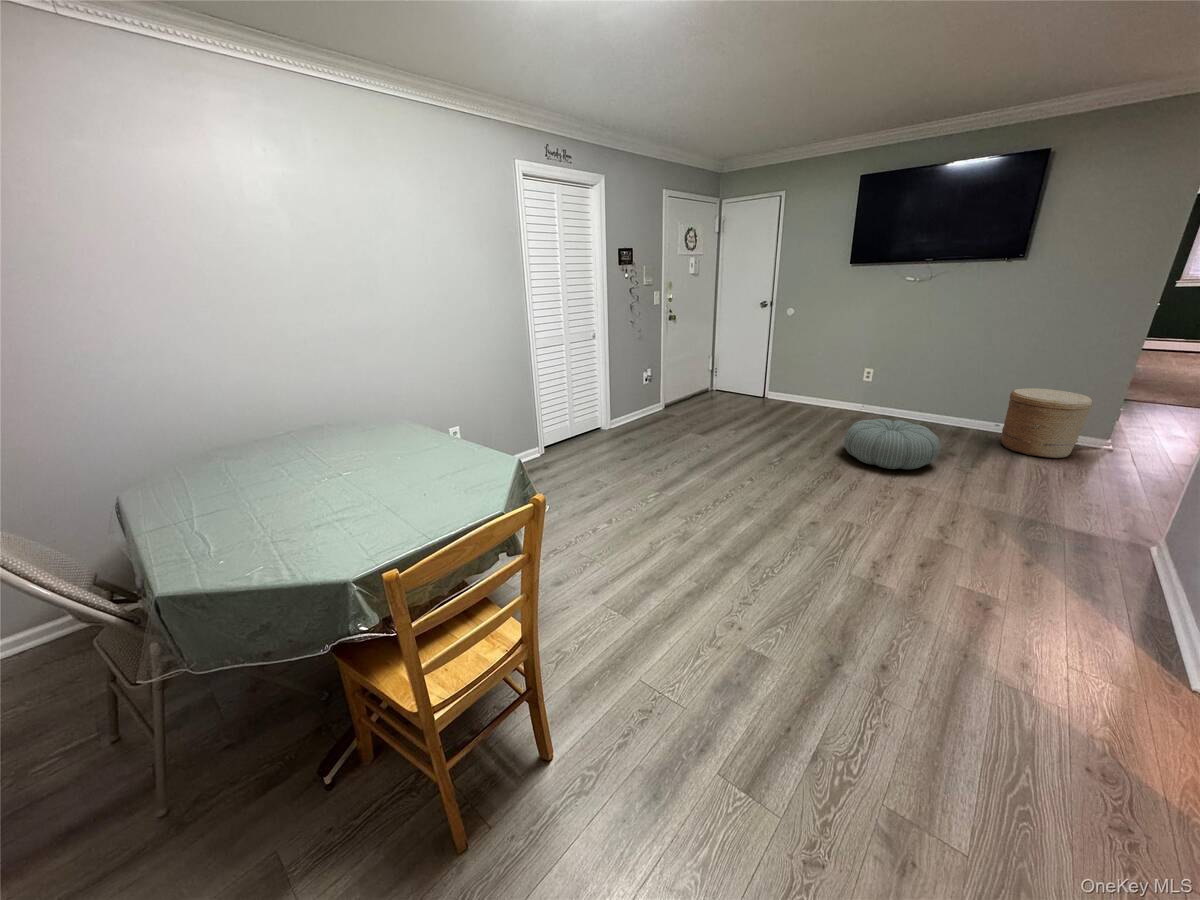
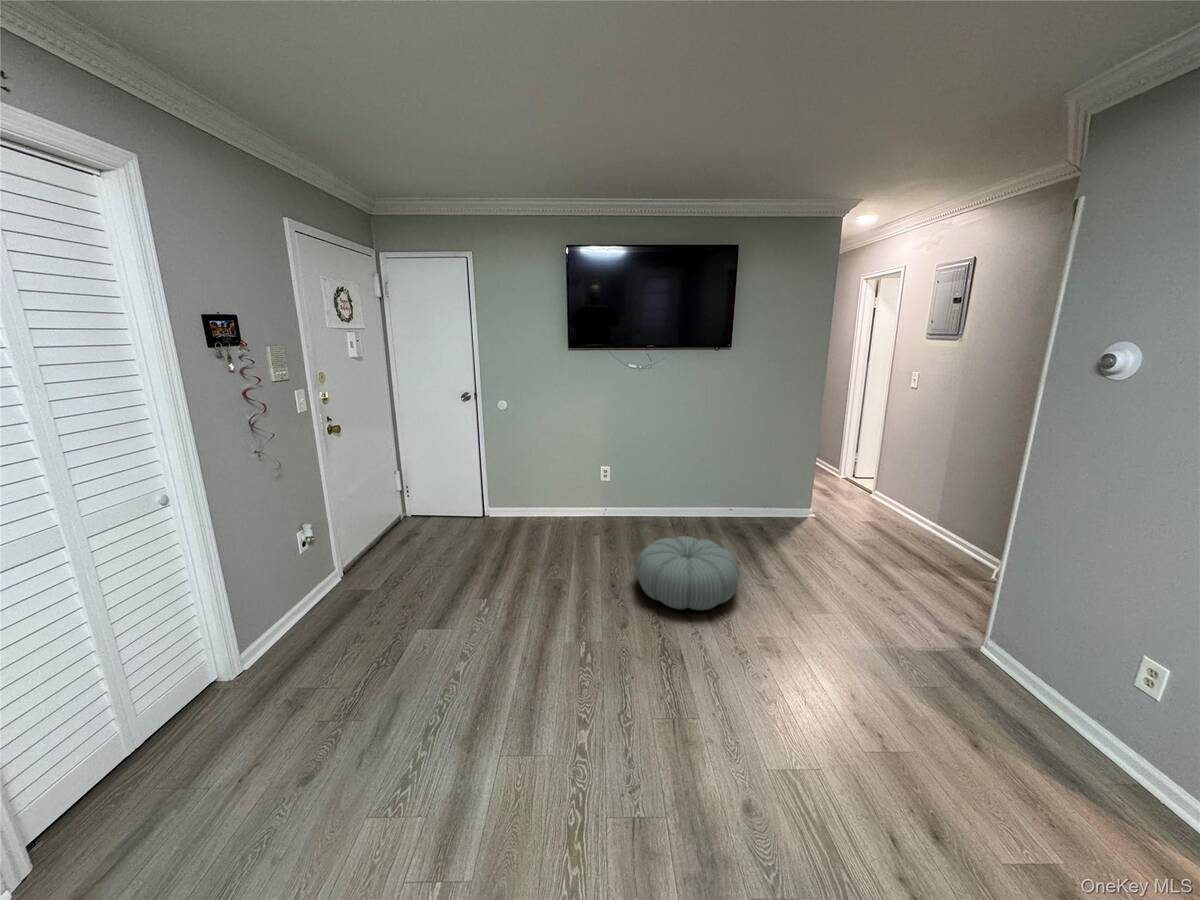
woven basket: present [1002,388,1092,458] -> none [741,471,804,540]

